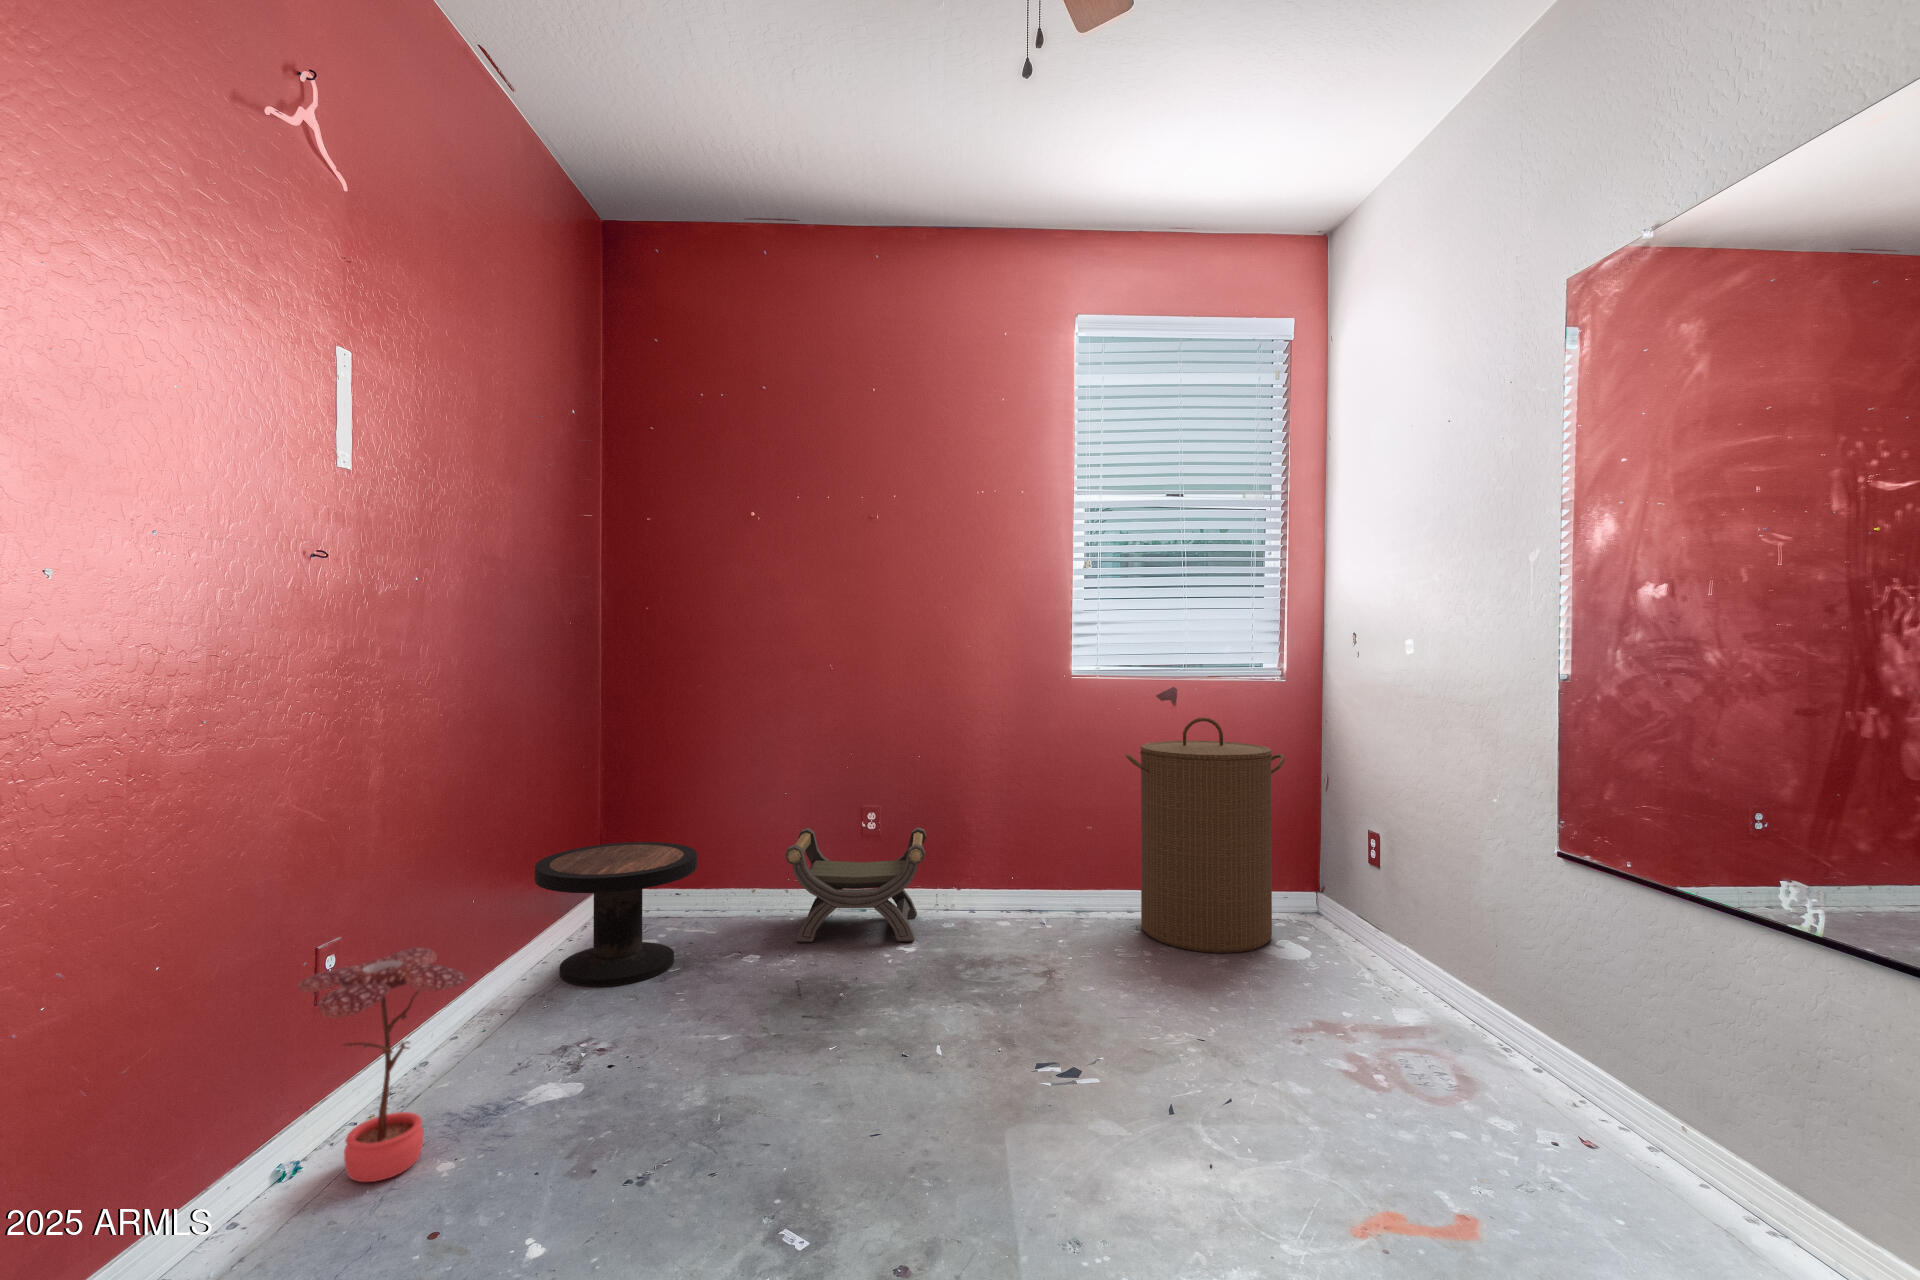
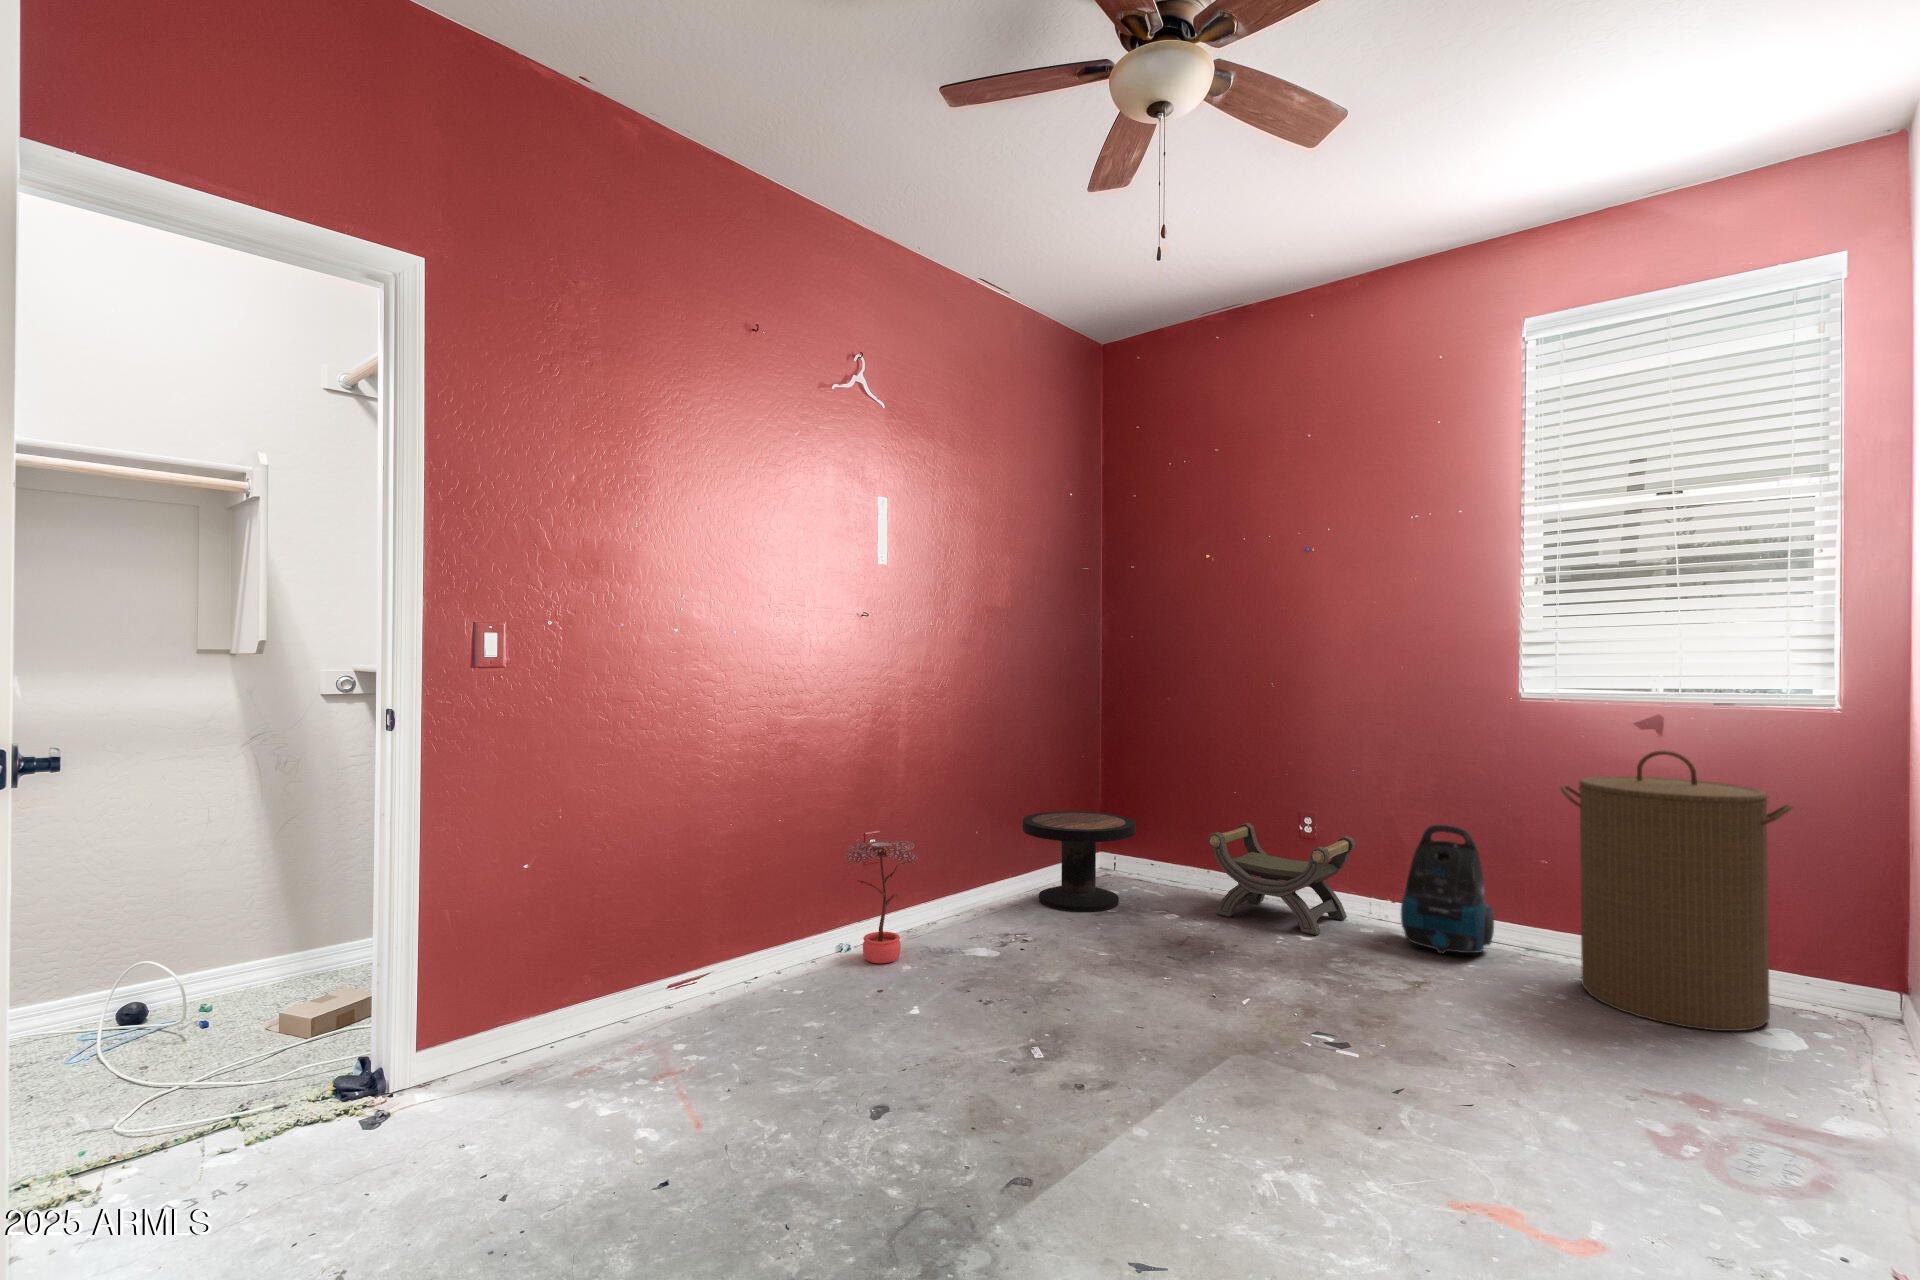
vacuum cleaner: none [980,804,1062,932] -> present [1401,825,1494,953]

